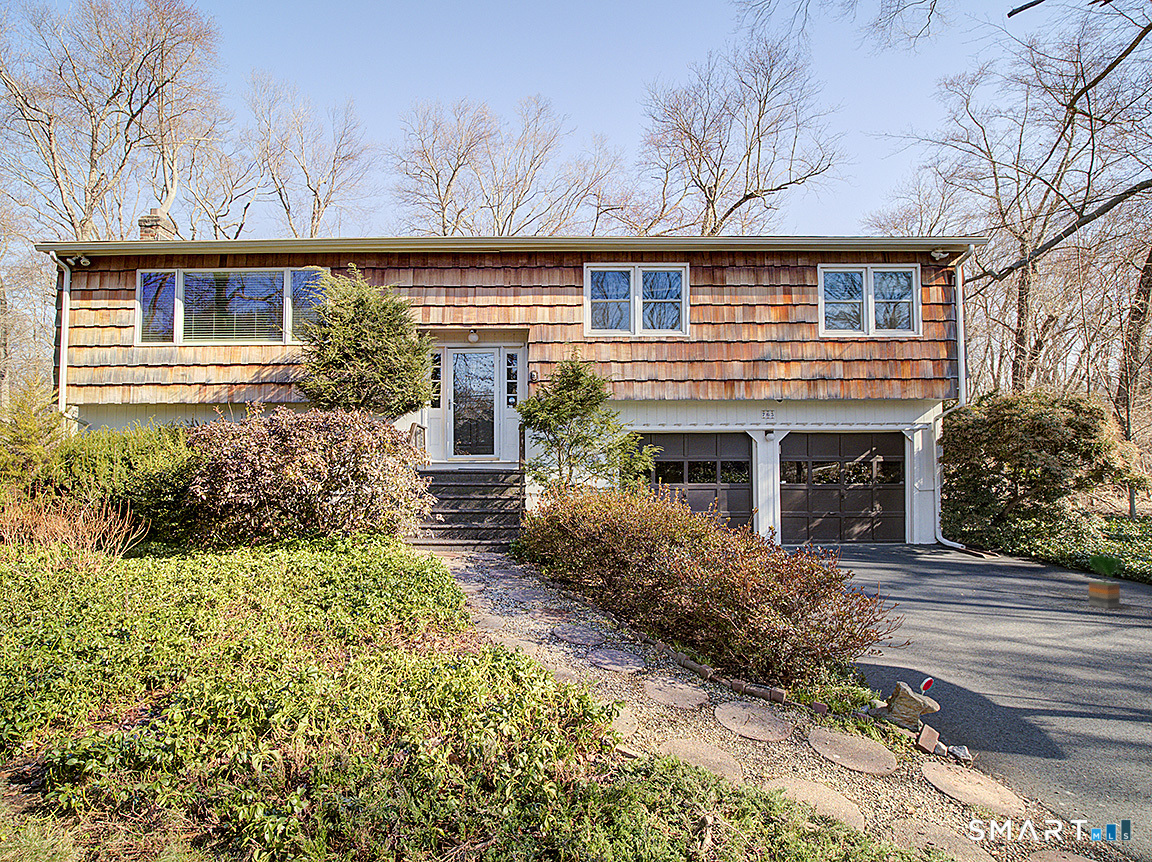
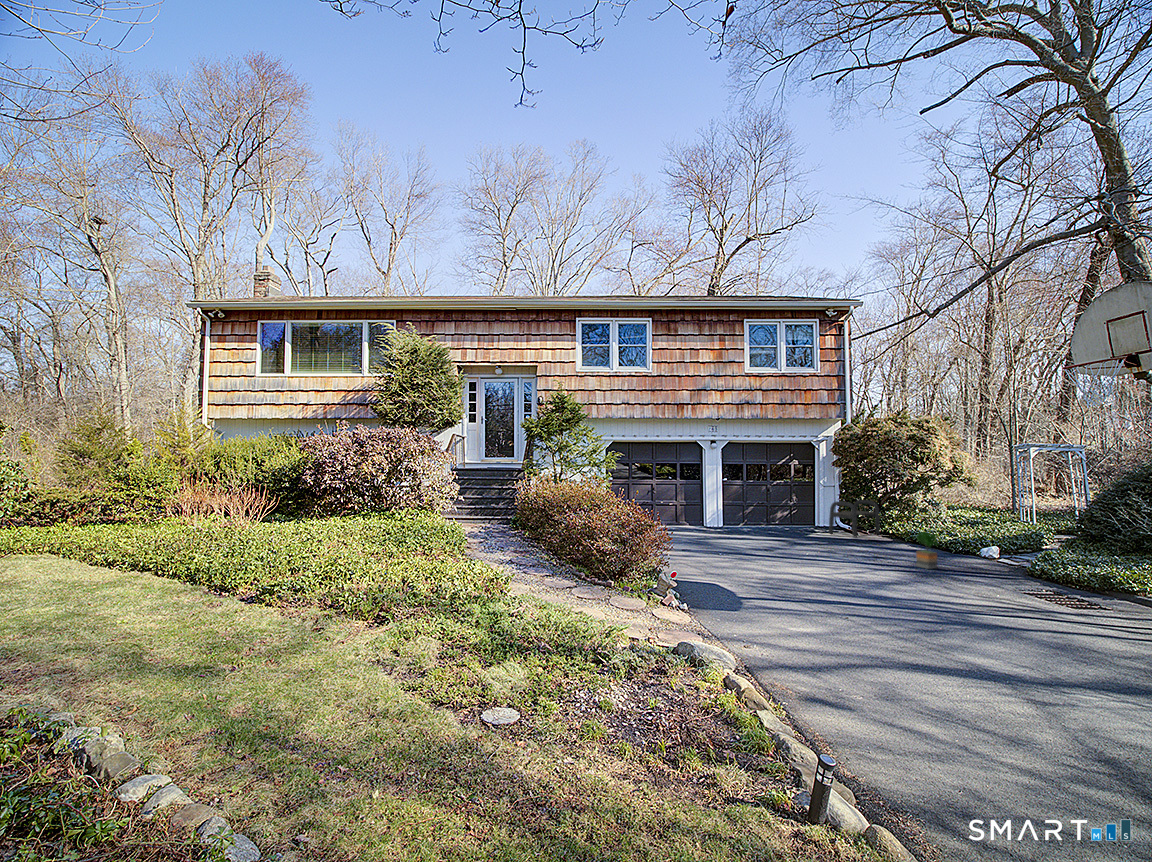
bench: none [942,512,1013,565] -> present [829,500,880,537]

